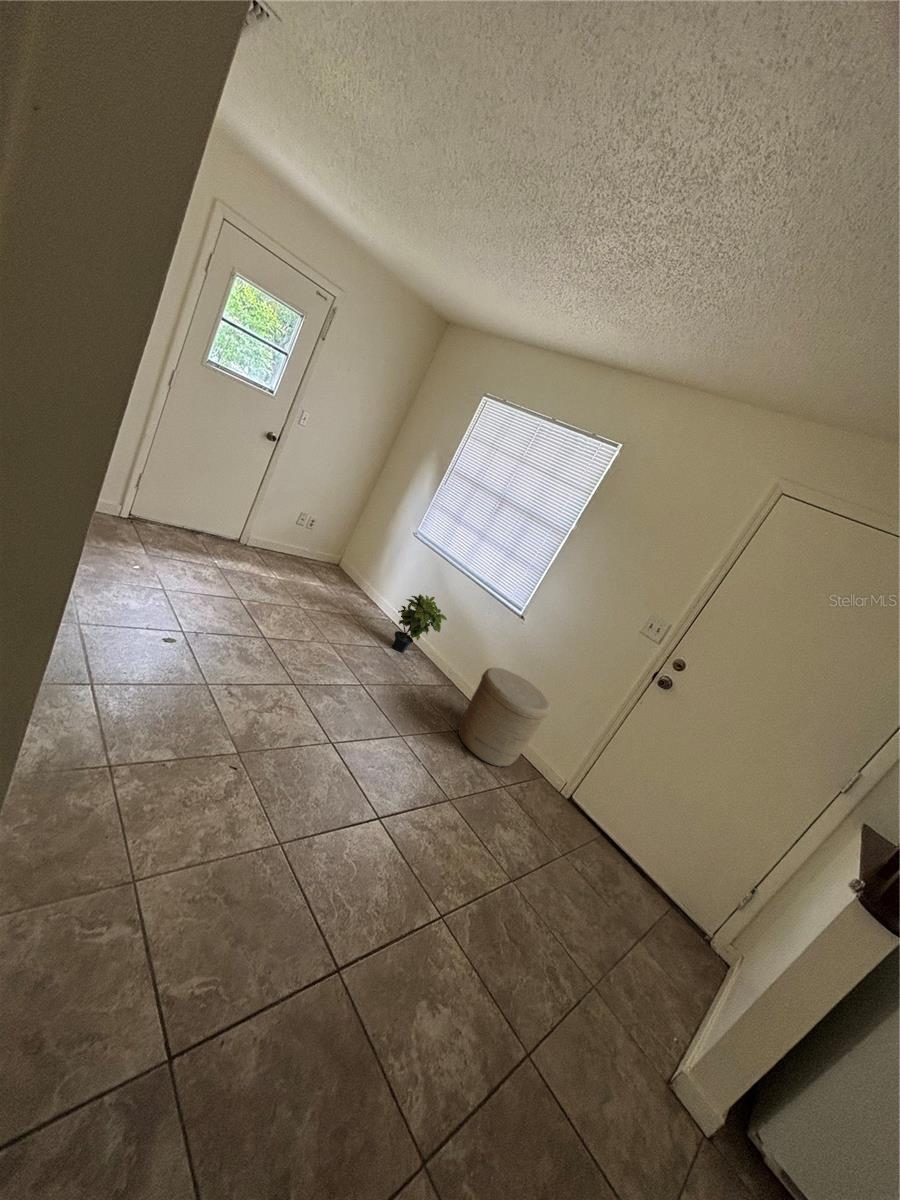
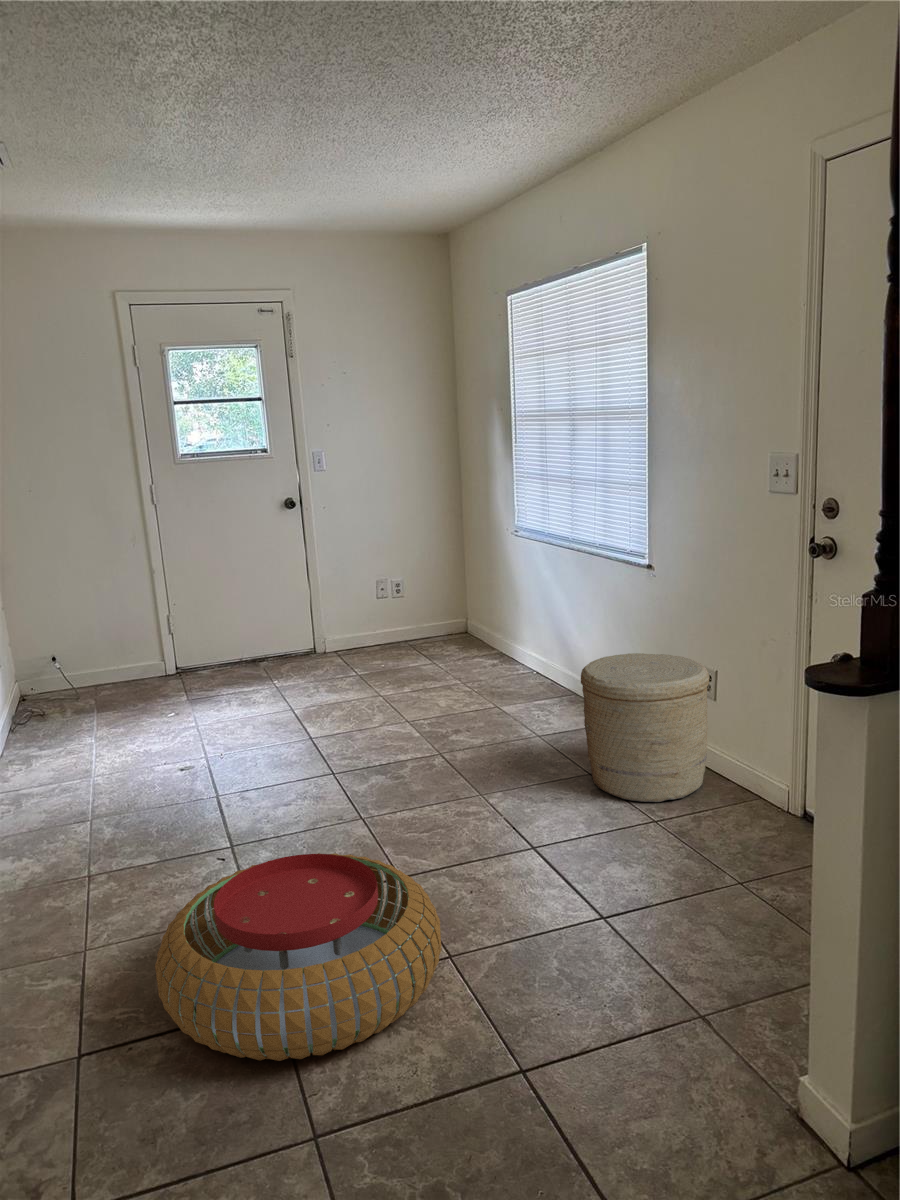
potted plant: present [392,594,447,652] -> none [500,602,573,707]
pouf: none [248,819,470,1069] -> present [155,853,442,1061]

